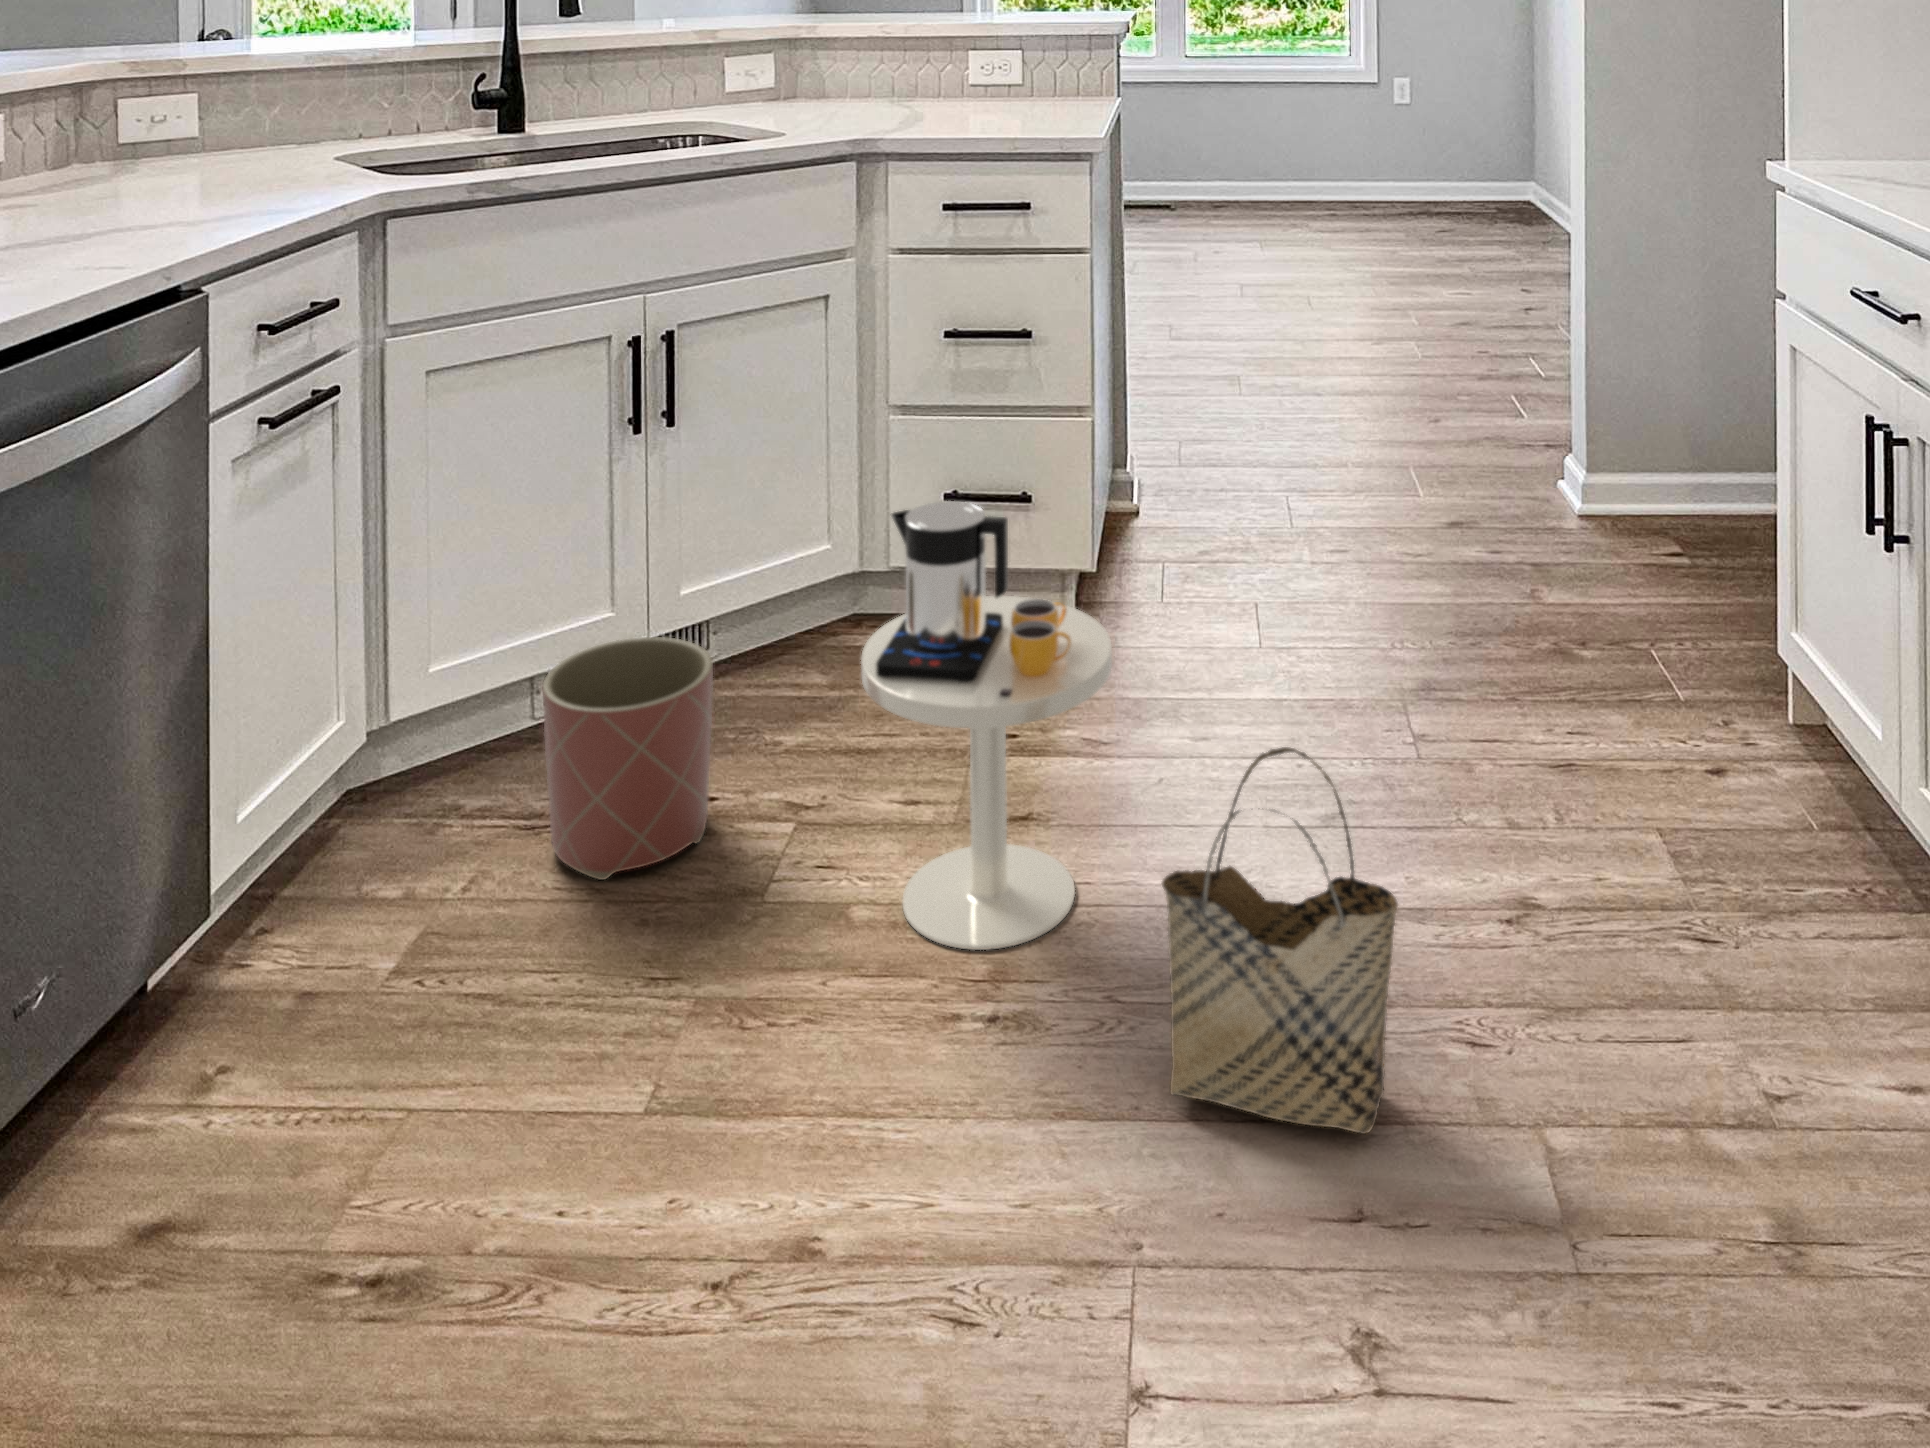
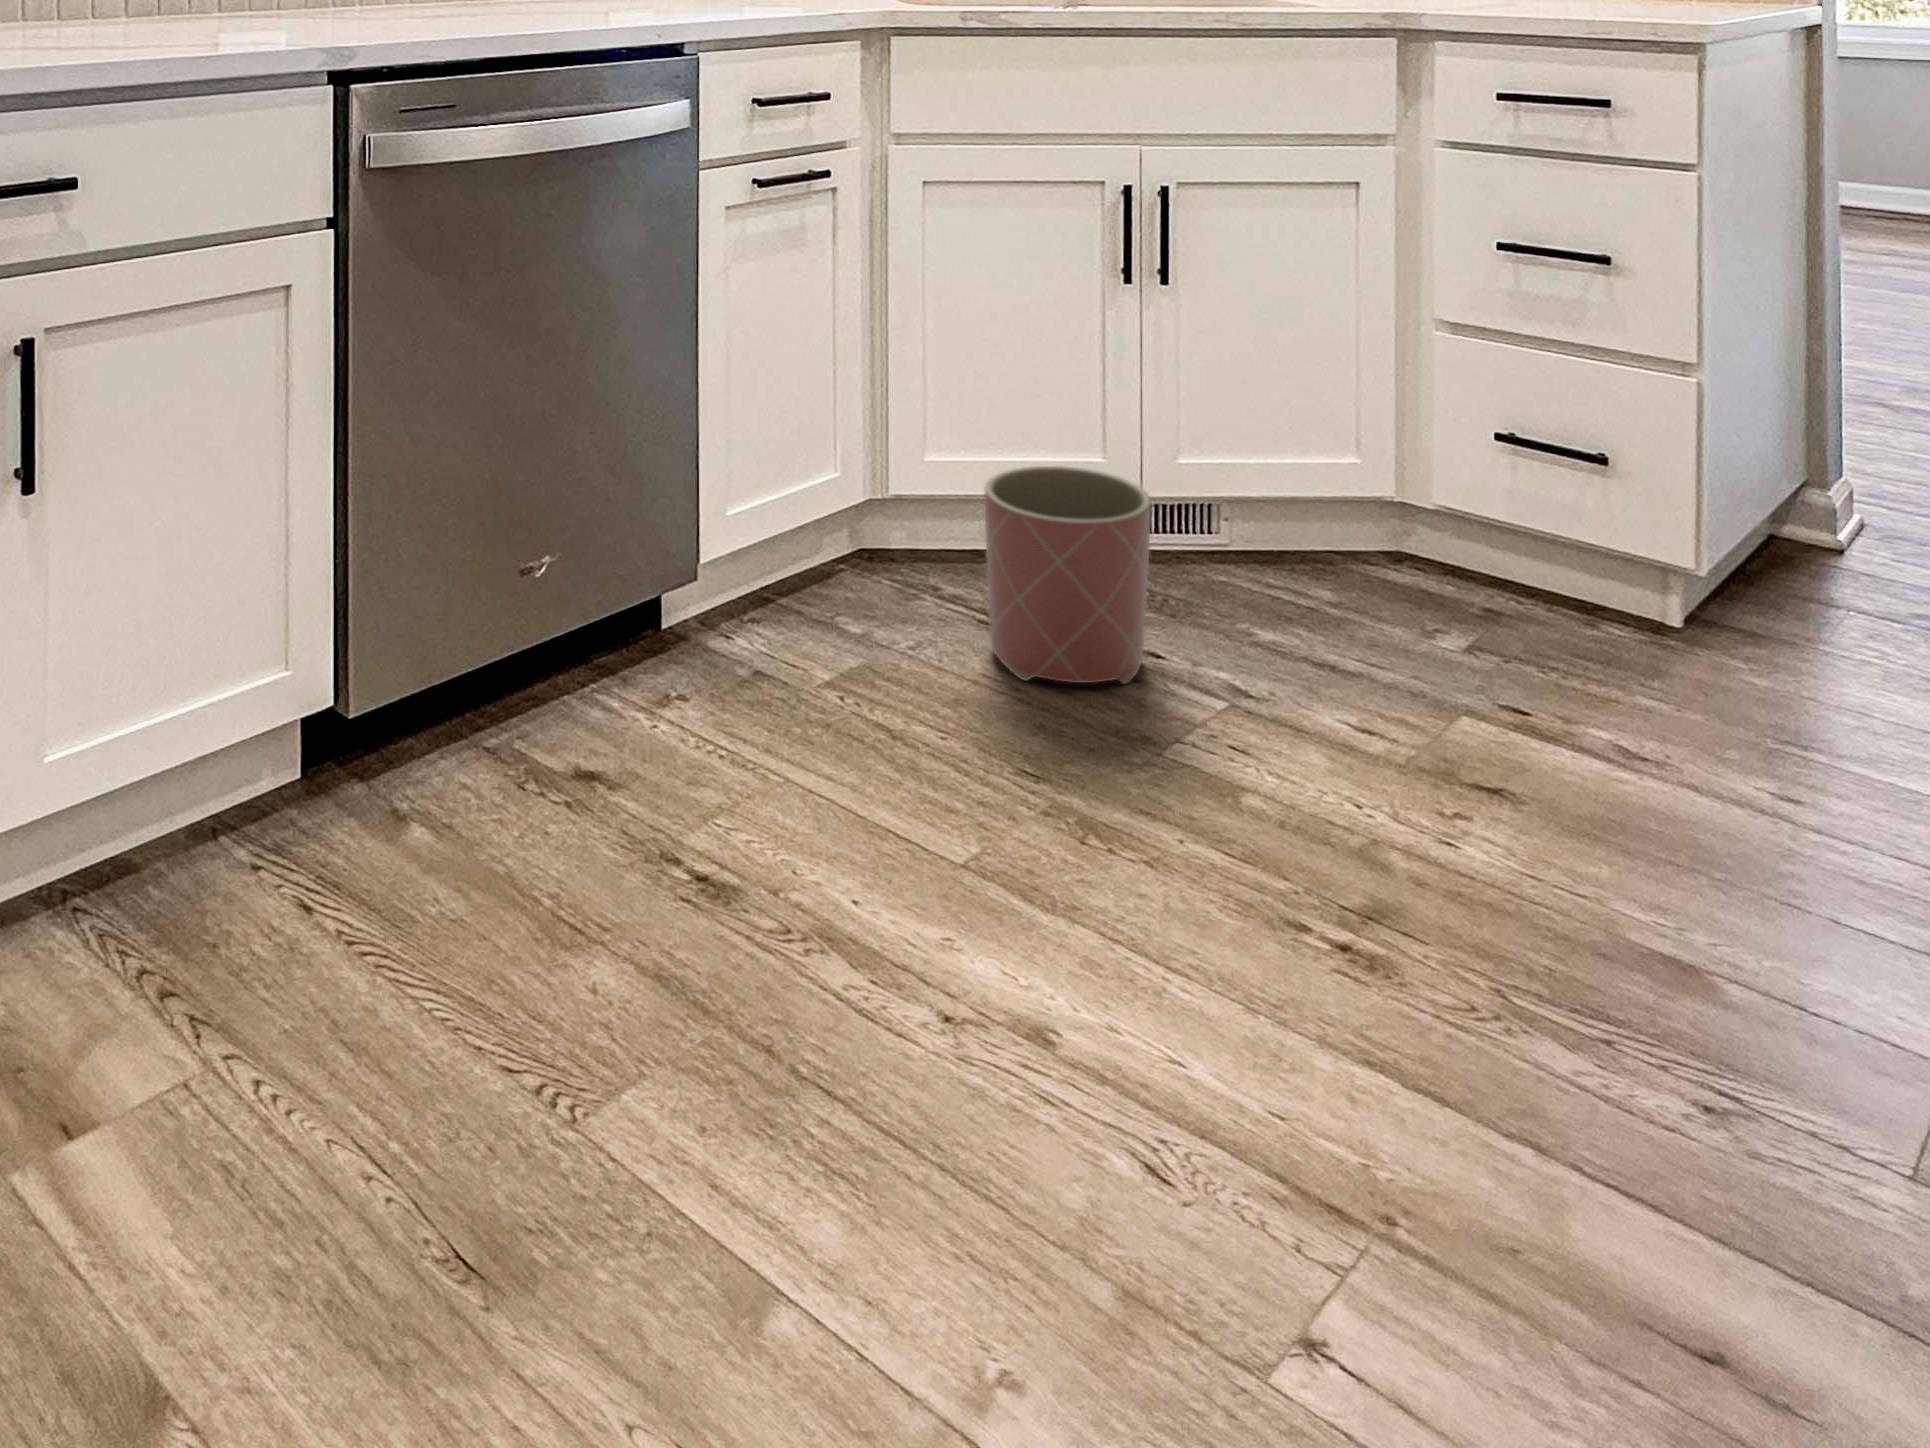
side table: present [861,501,1112,950] -> none [1254,374,1572,898]
woven basket: present [1162,747,1398,1134] -> none [1513,738,1867,1279]

